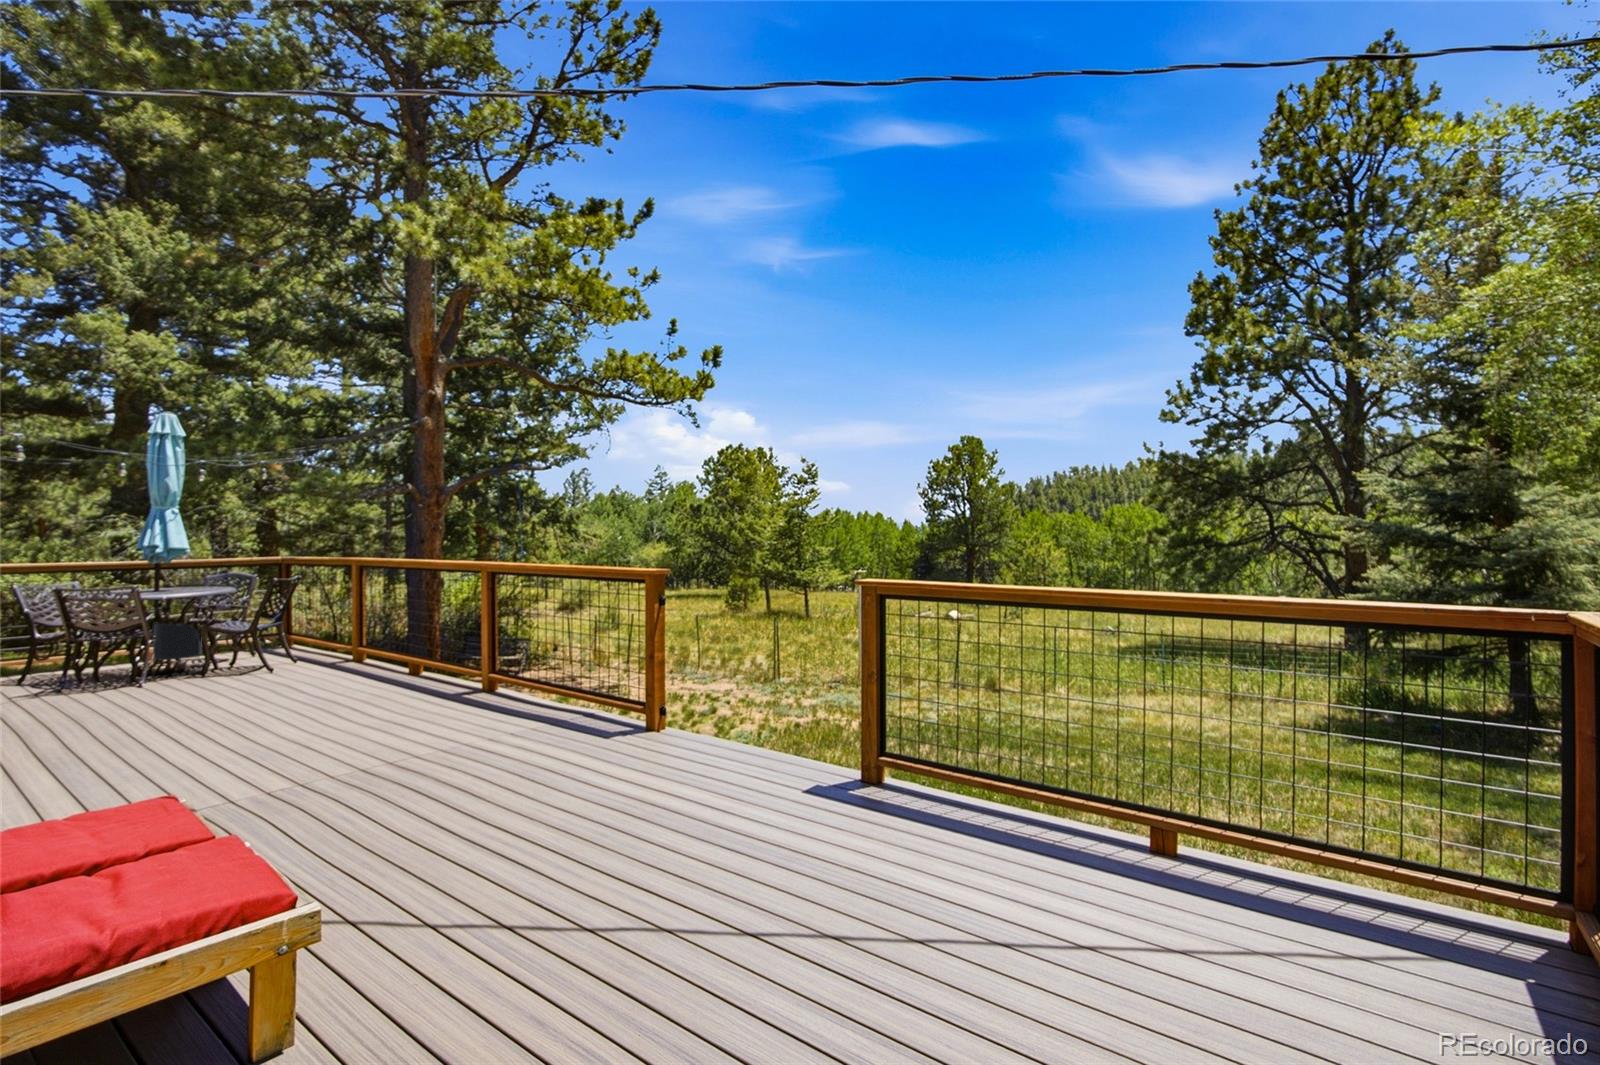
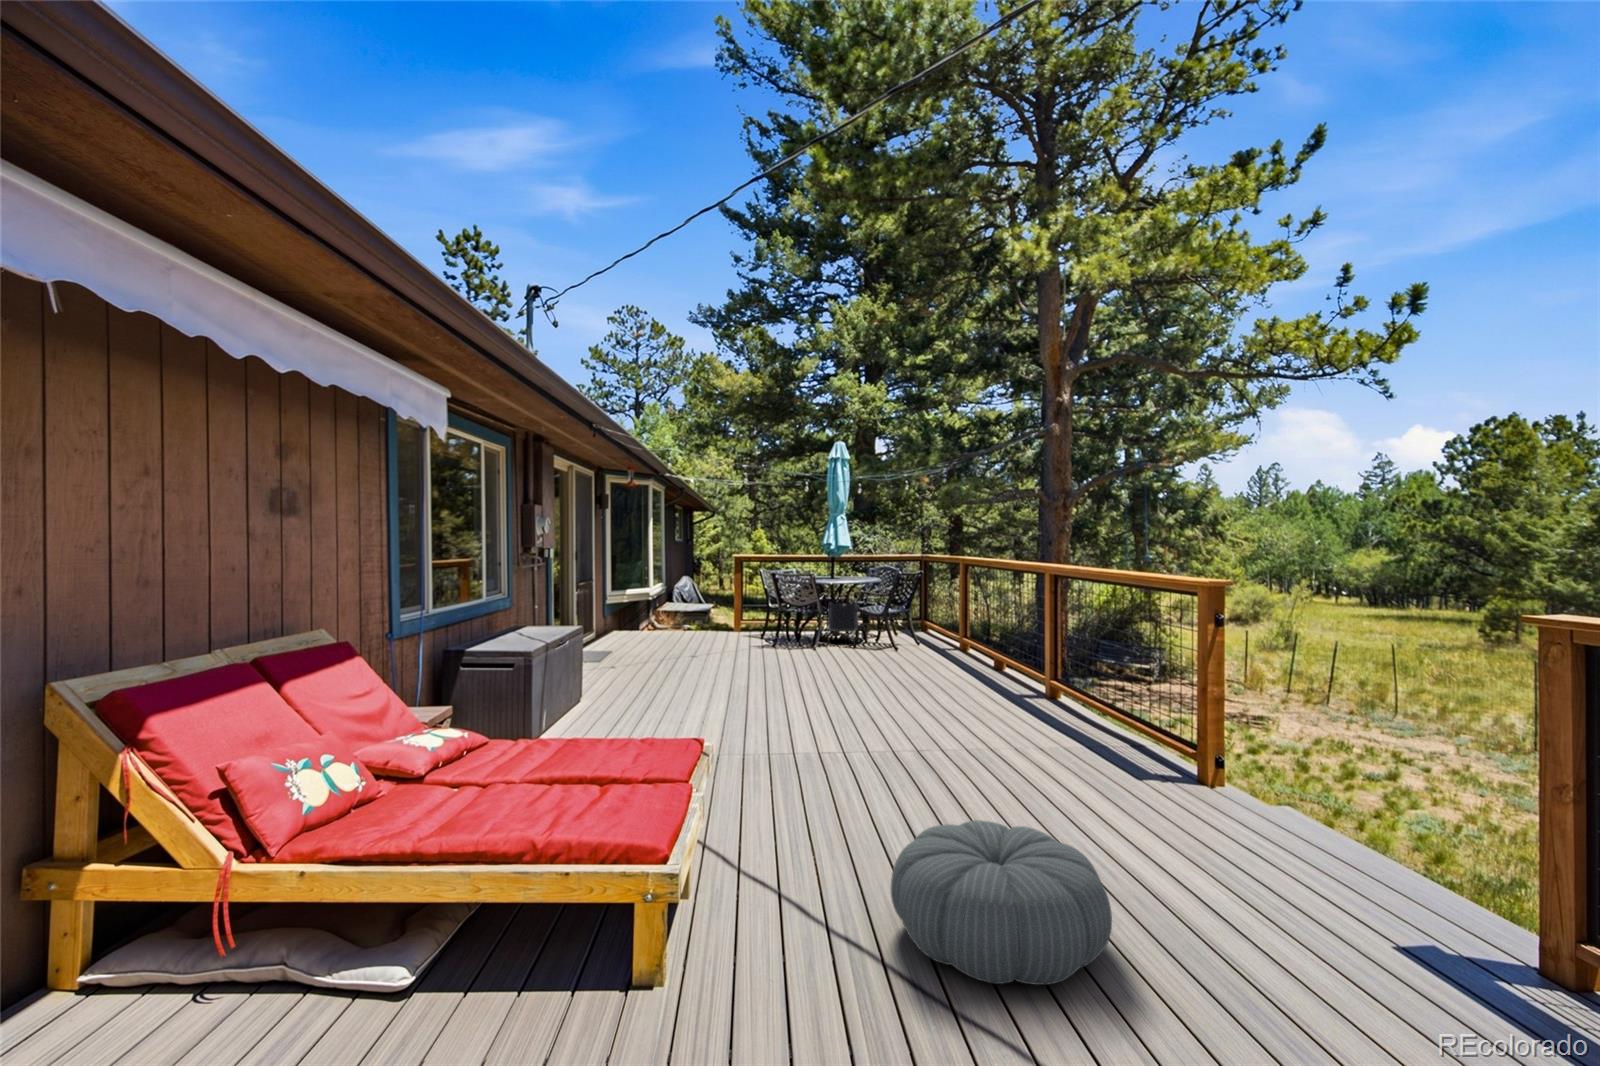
pouf: none [493,778,675,904] -> present [891,820,1112,985]

